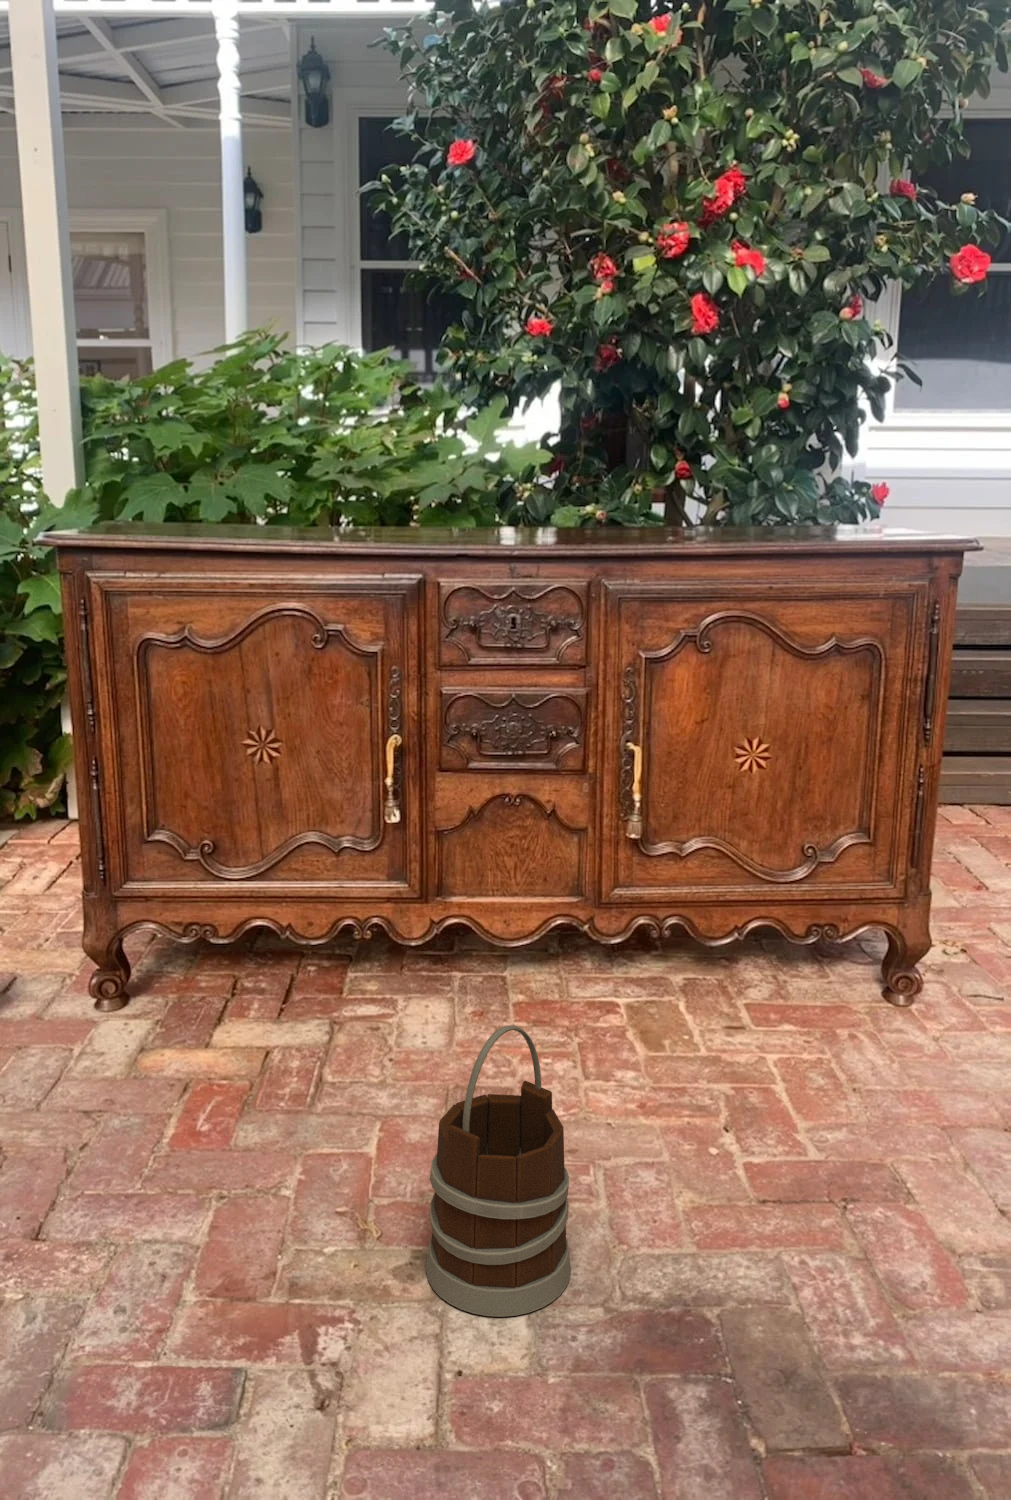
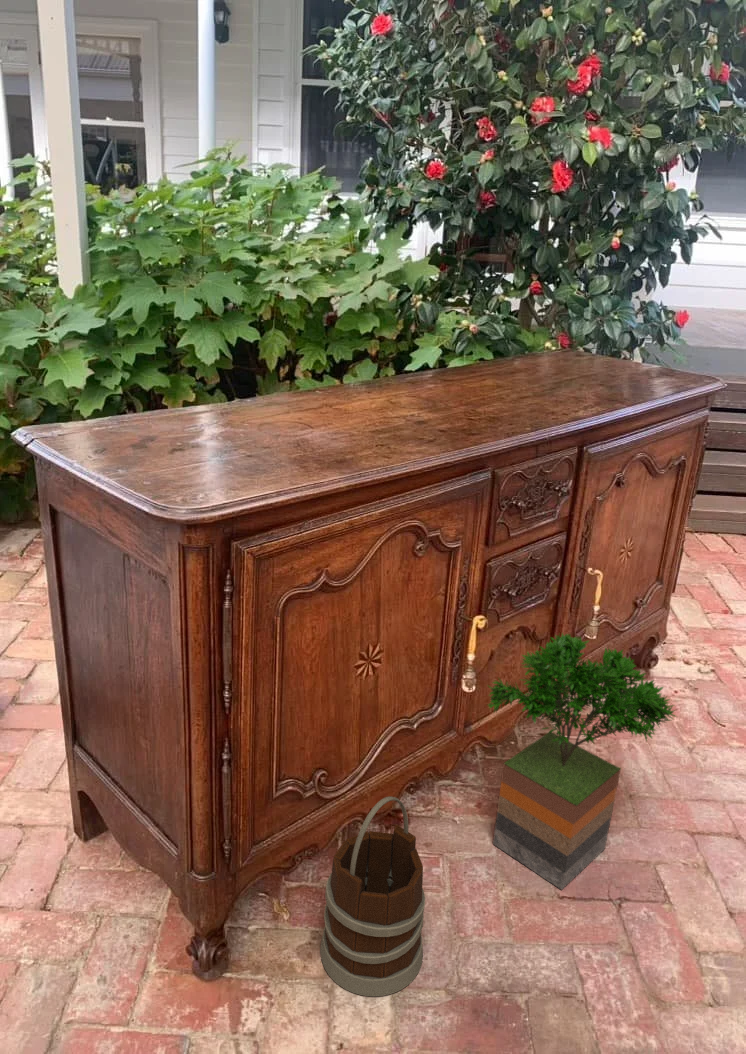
potted tree: none [639,837,901,1191] -> present [488,633,676,890]

